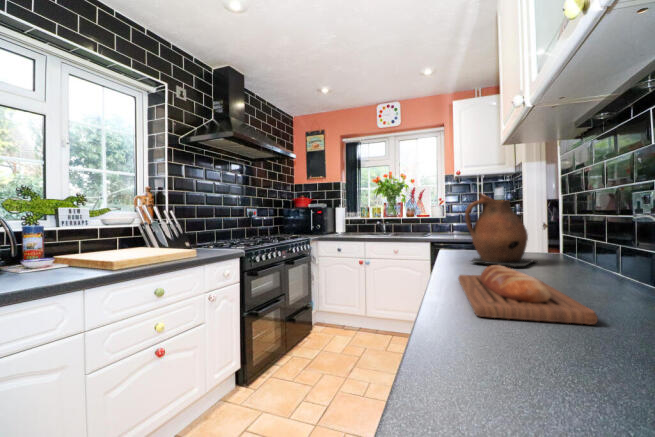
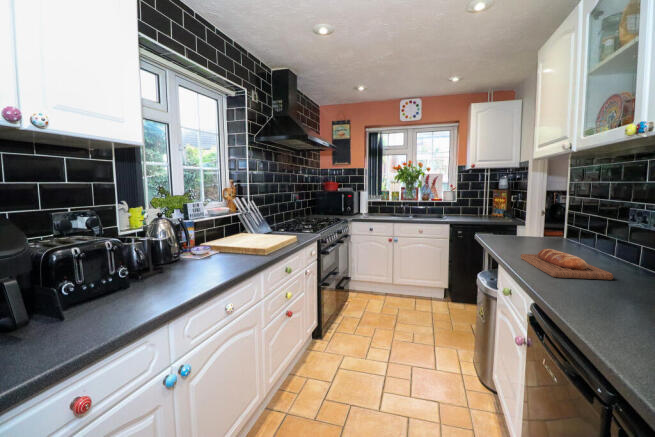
ceramic pitcher: present [465,194,538,267] -> none [510,198,555,248]

